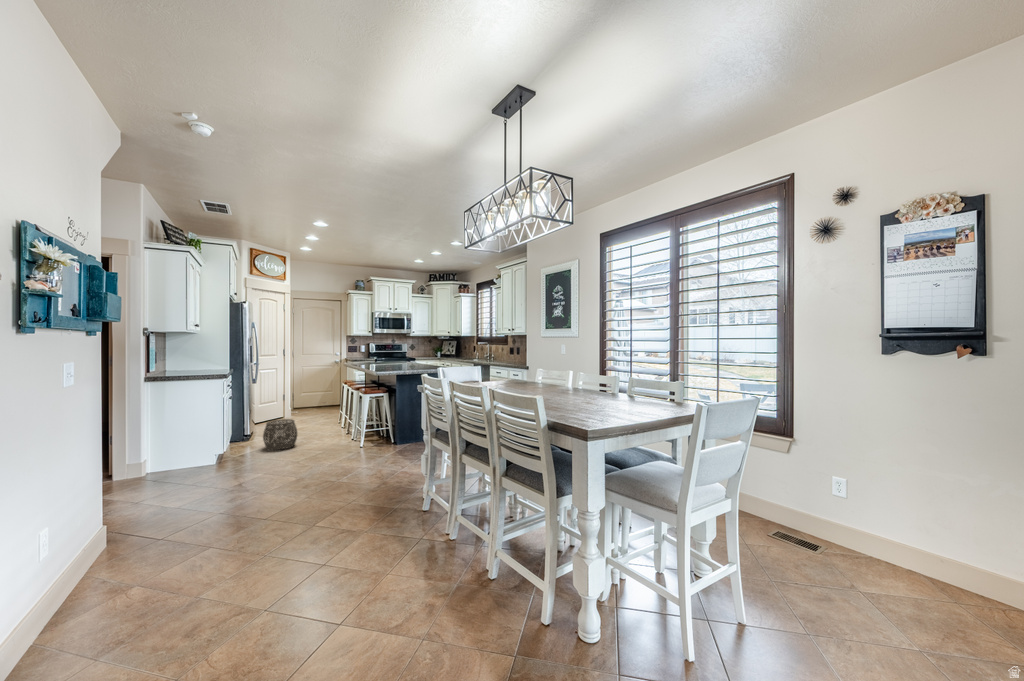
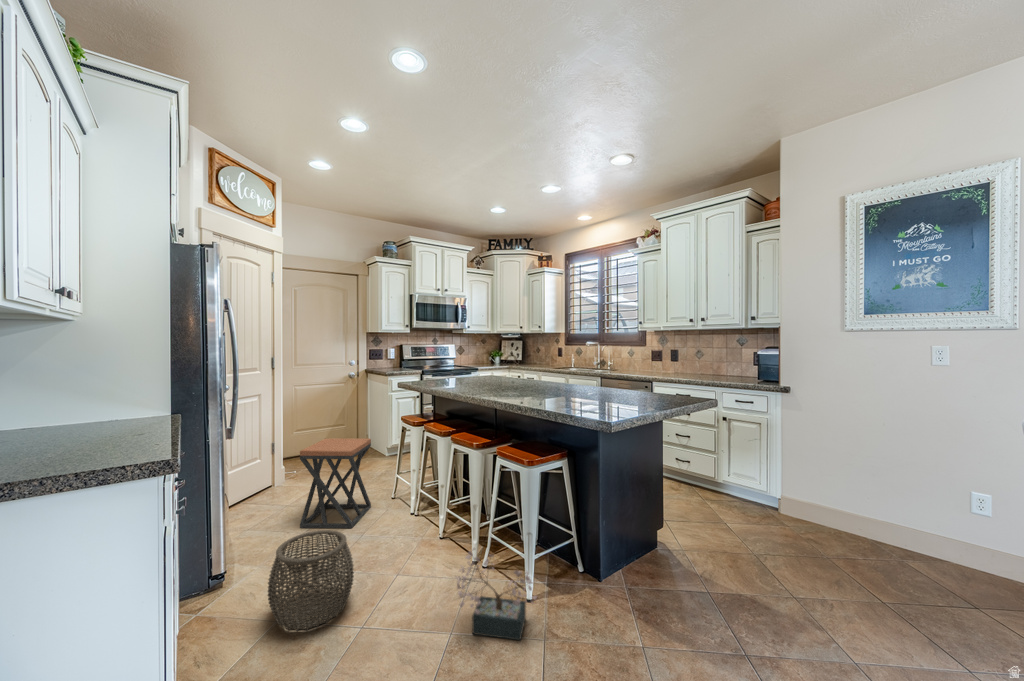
stool: none [289,391,327,431] -> present [300,438,371,528]
decorative plant: none [327,425,361,455] -> present [457,549,537,640]

